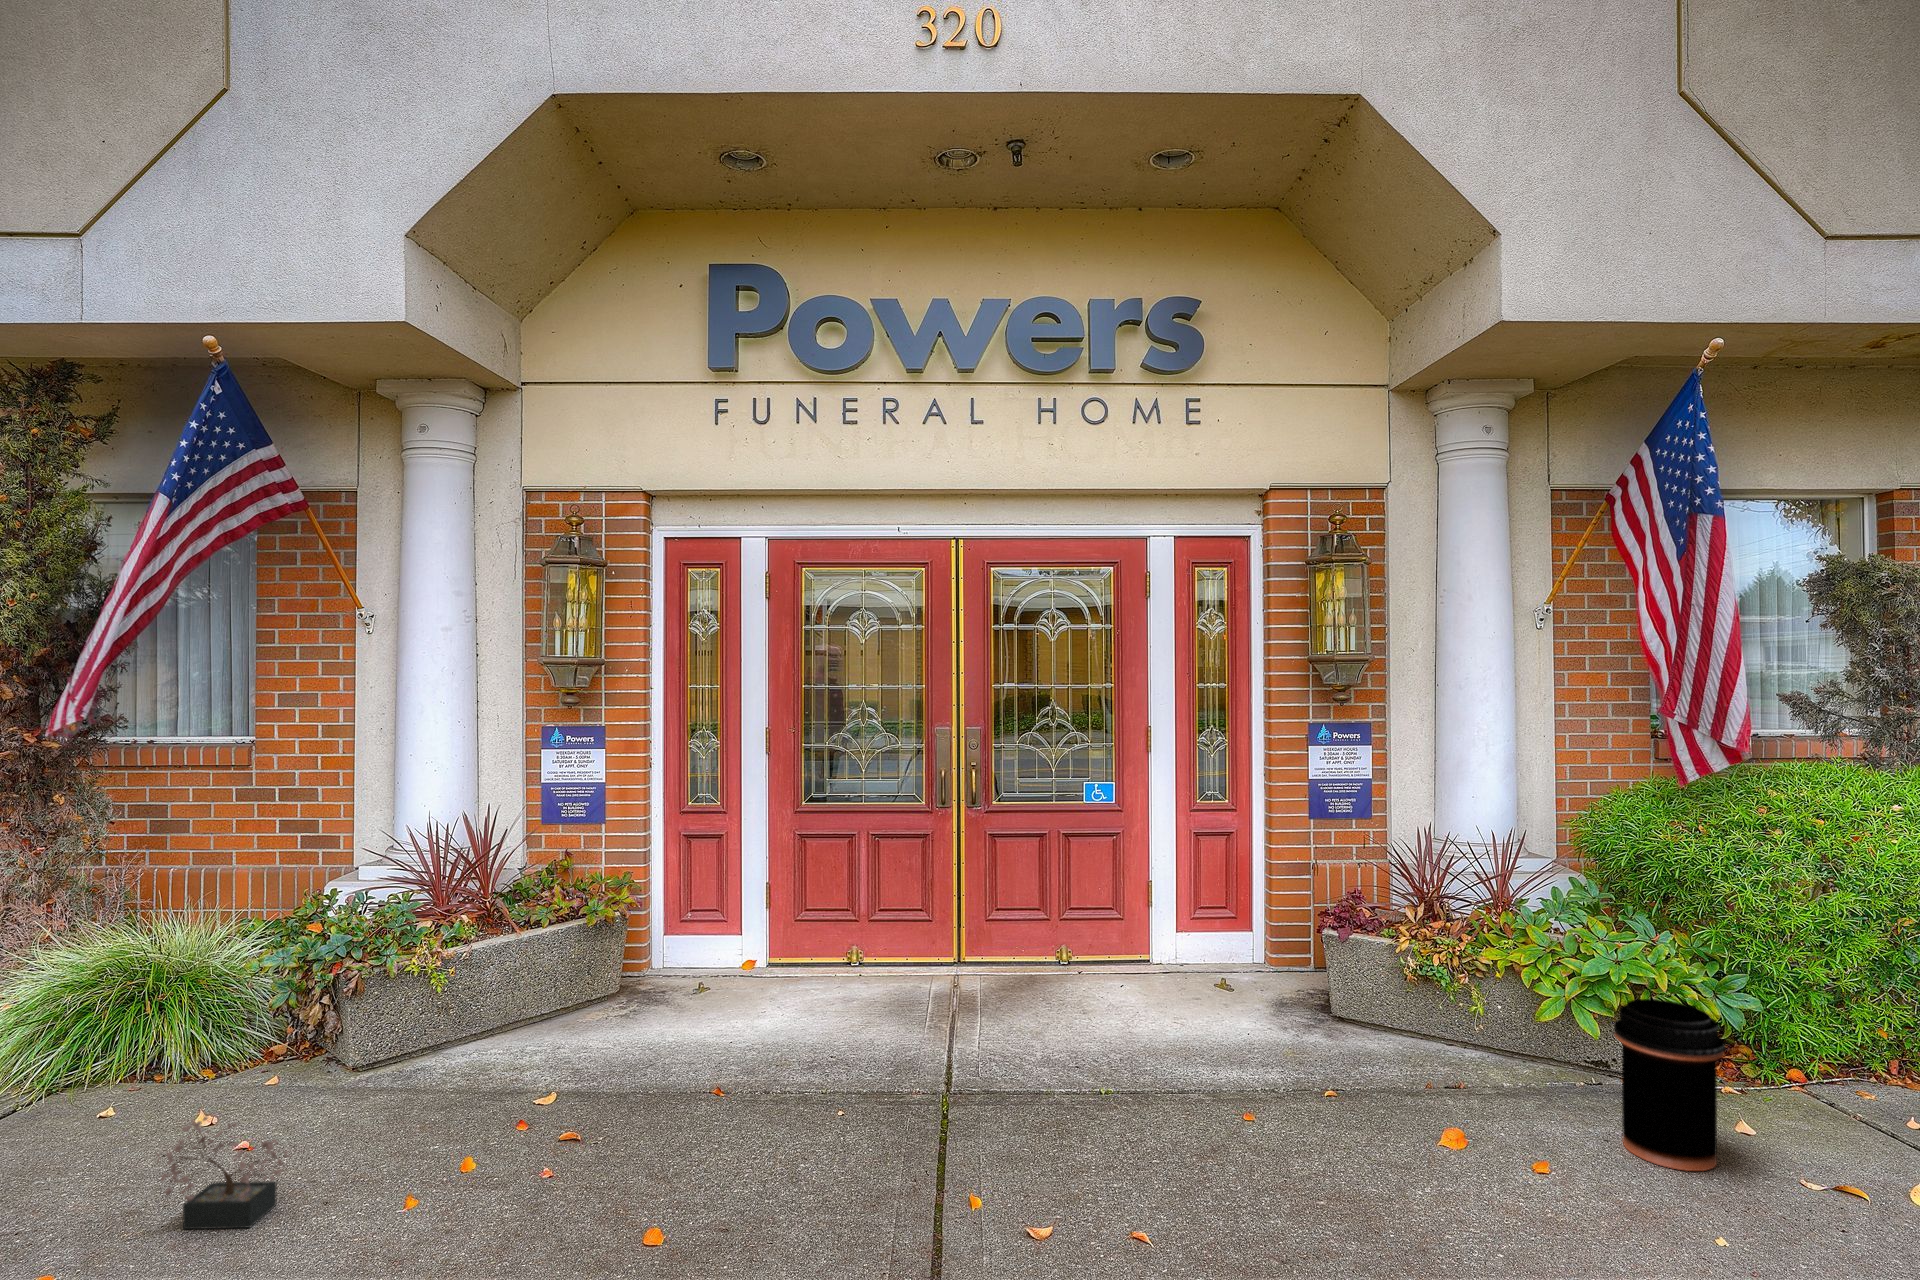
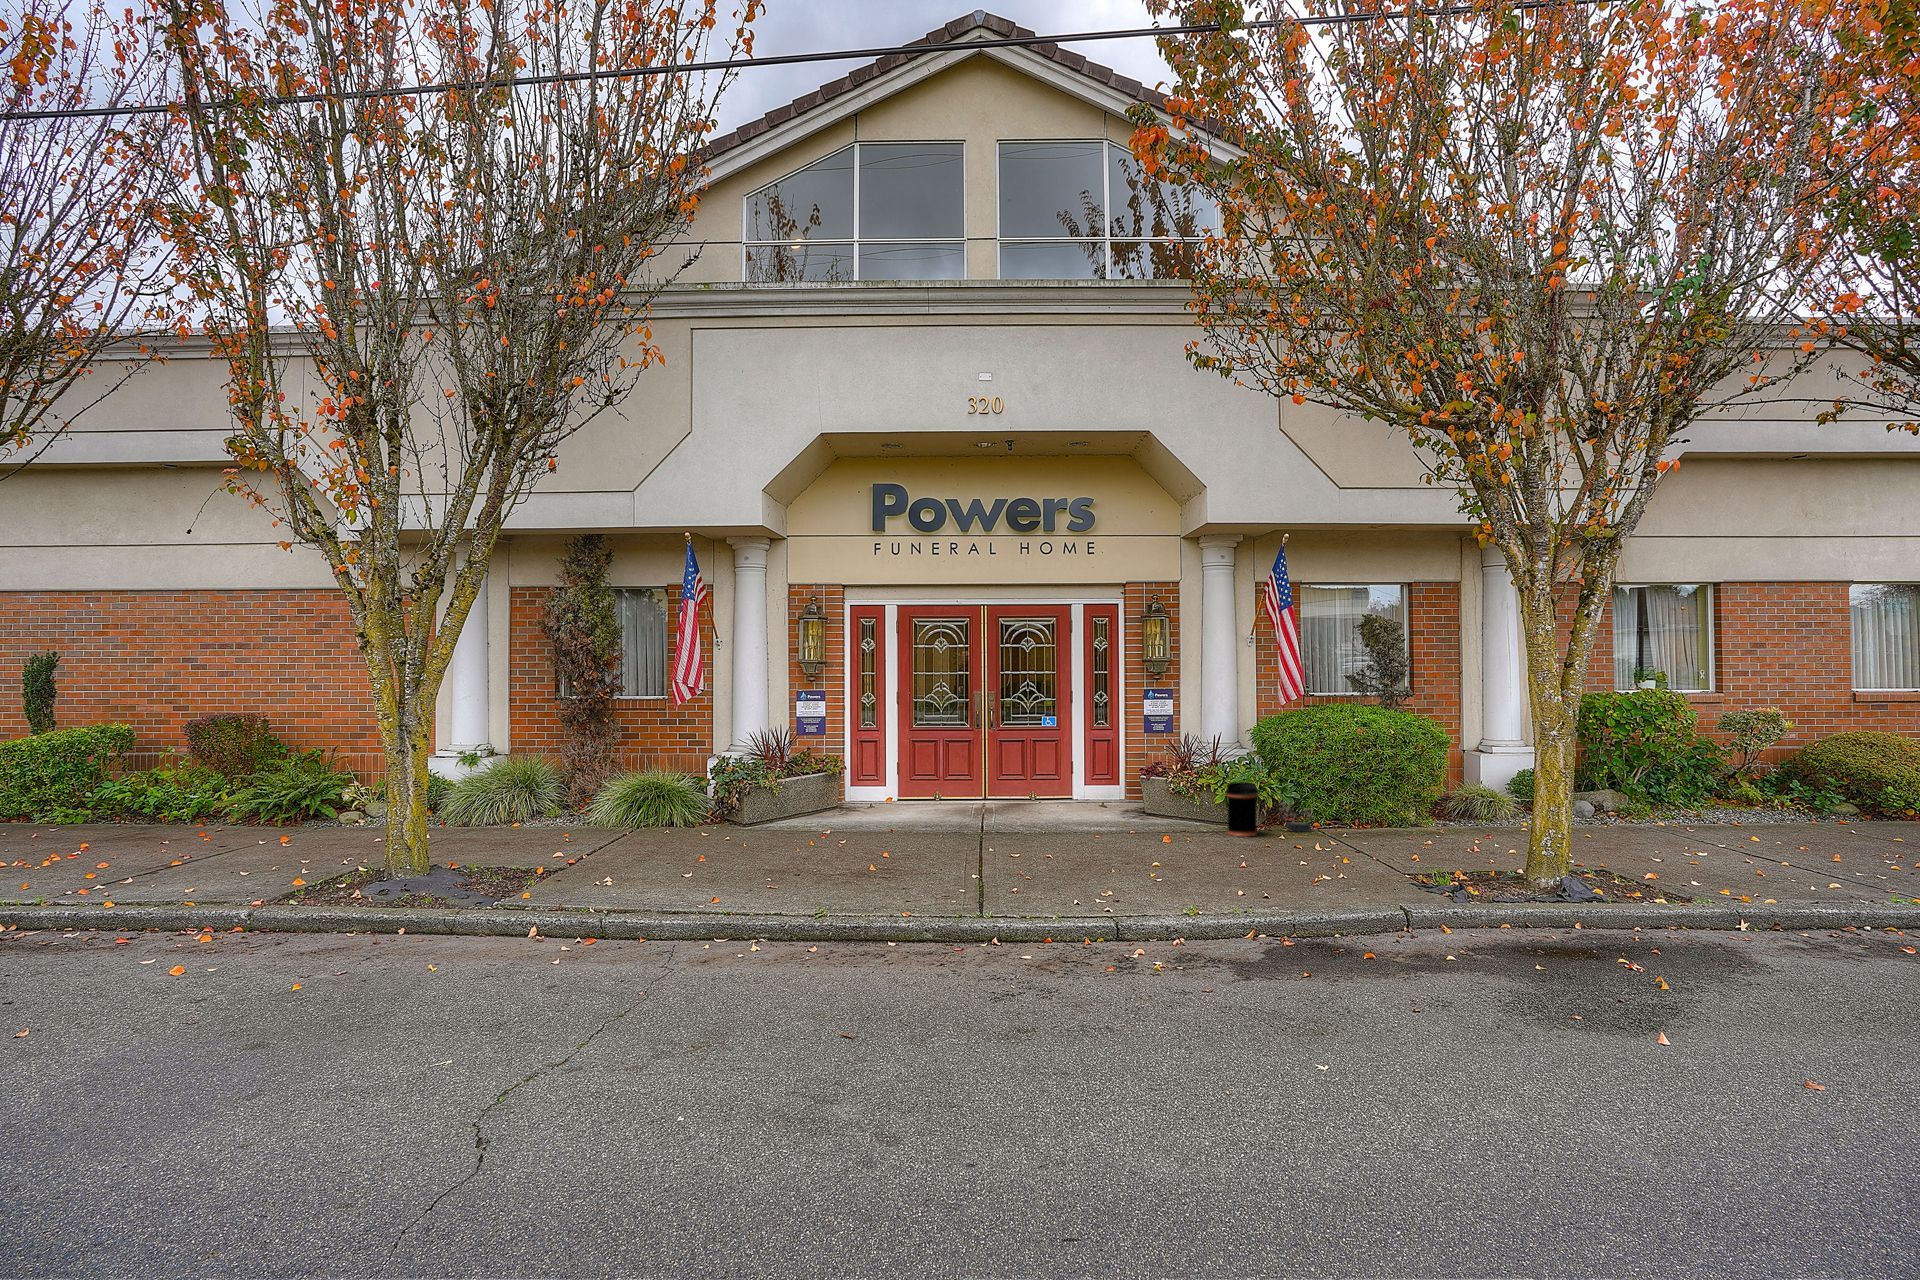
decorative plant: present [157,1117,291,1229] -> present [1281,803,1311,832]

